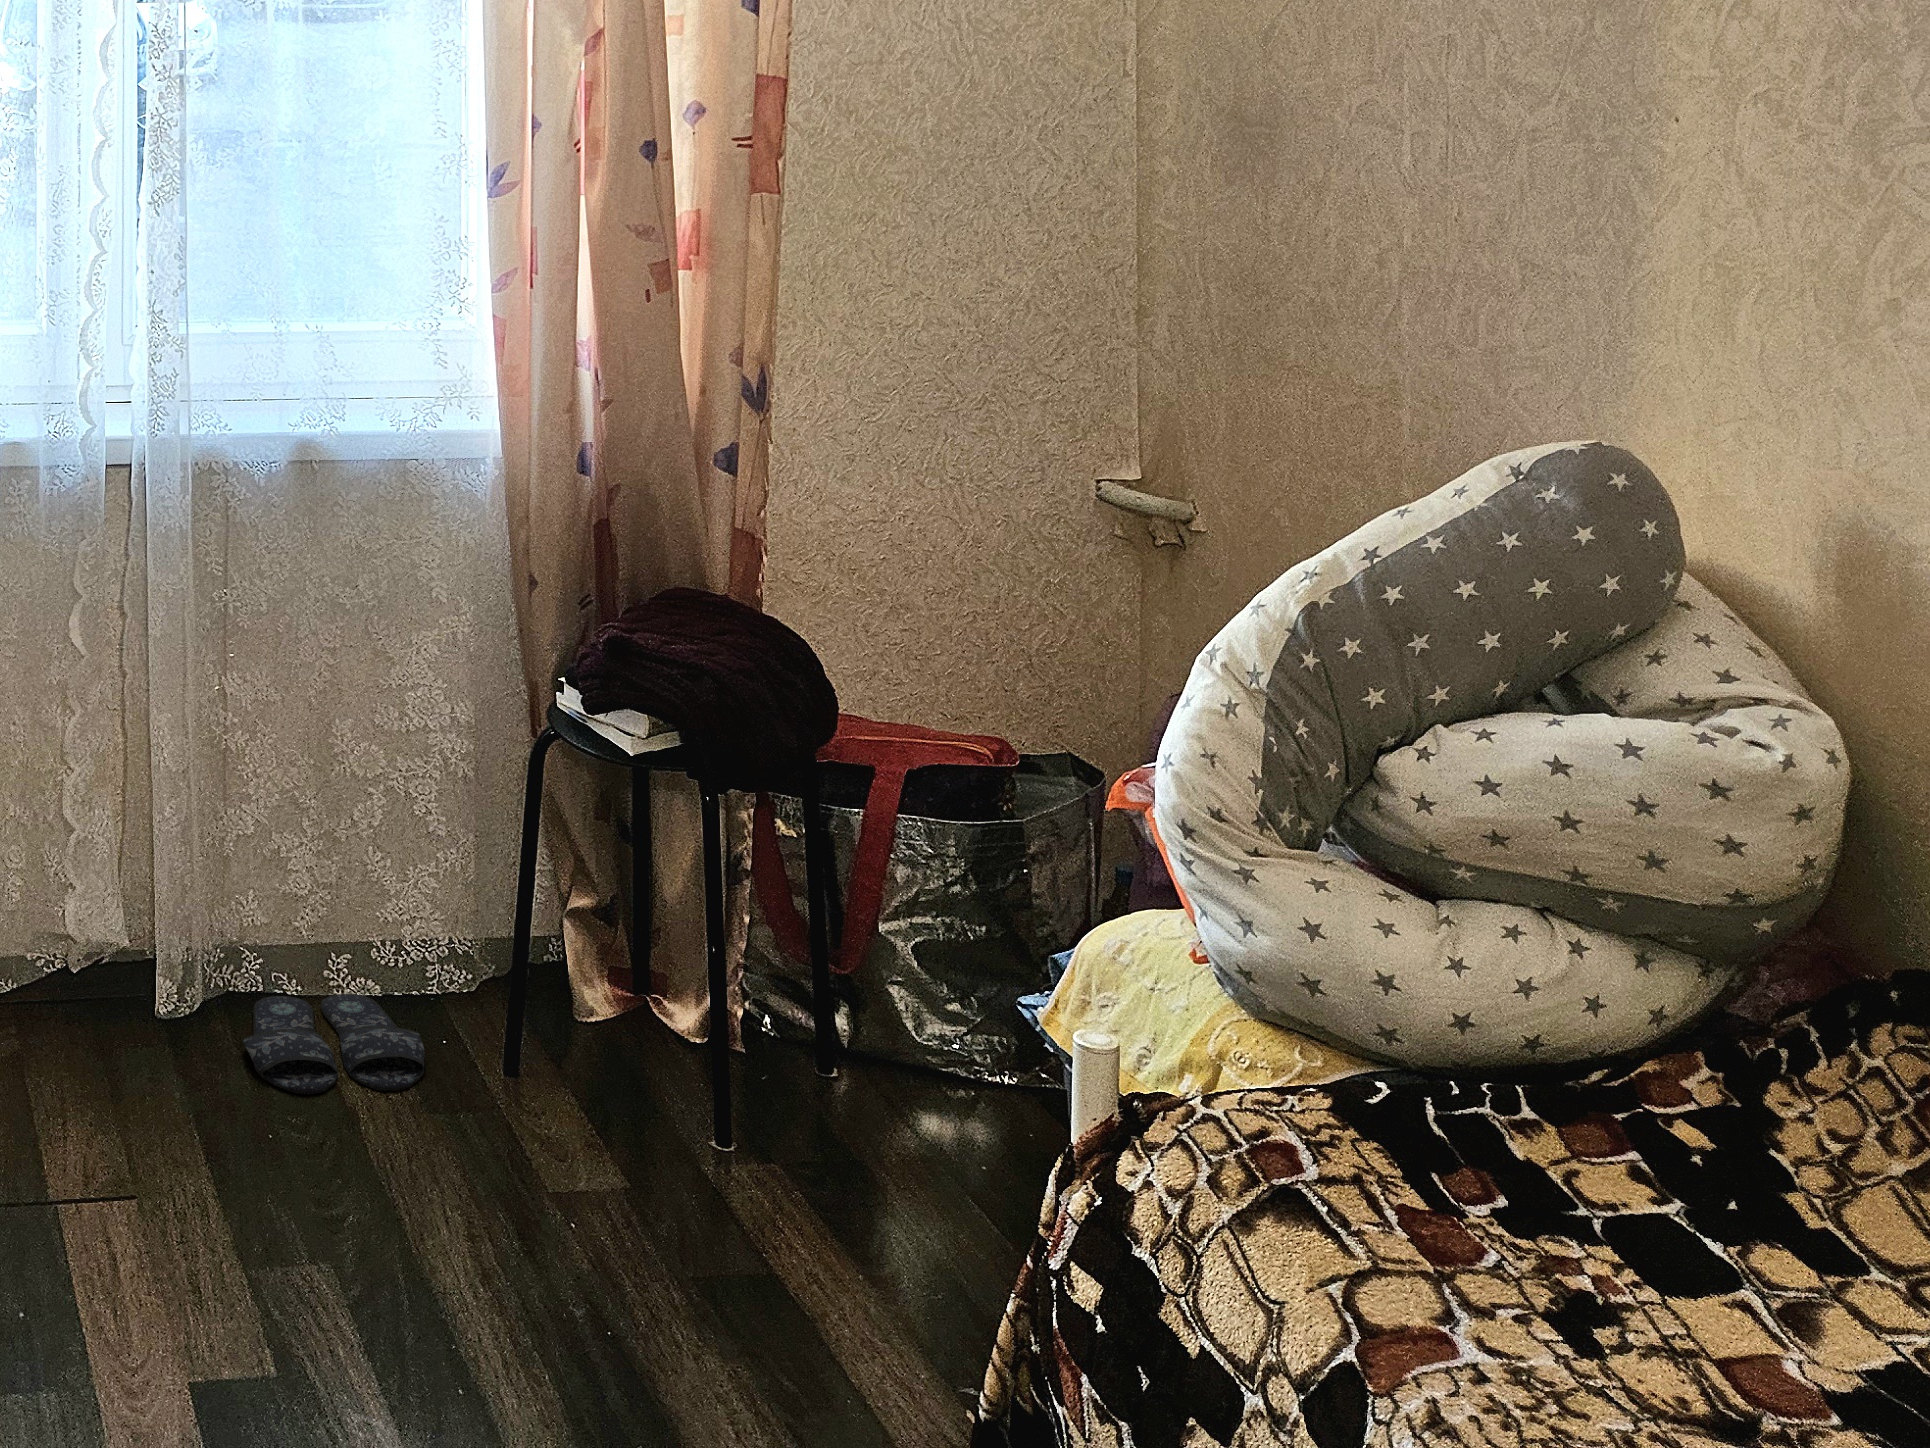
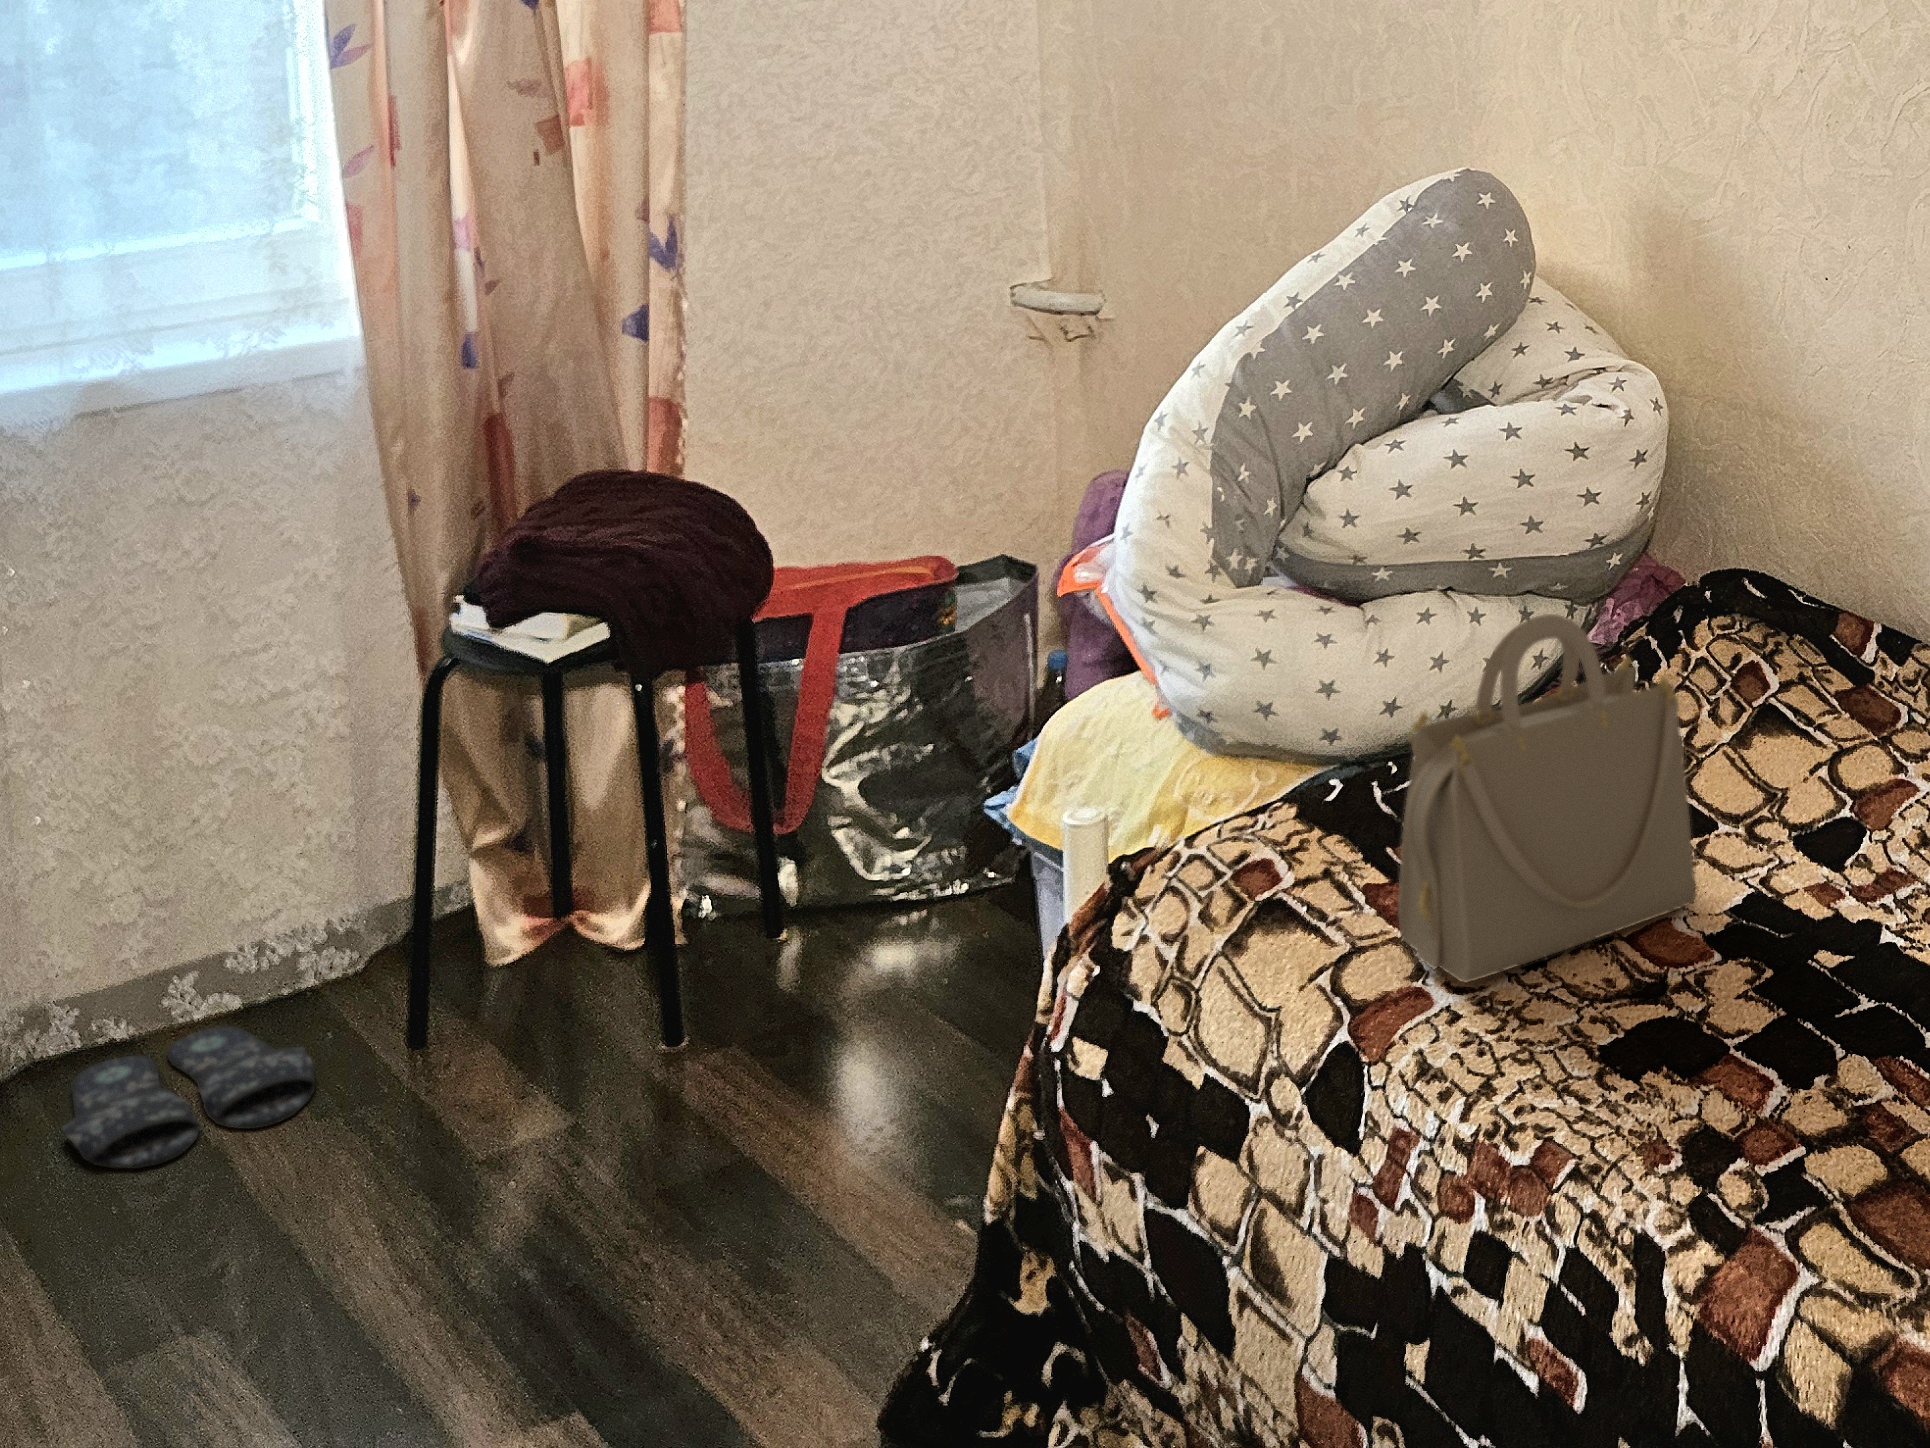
handbag: none [1432,966,1828,1357] -> present [1398,614,1695,983]

